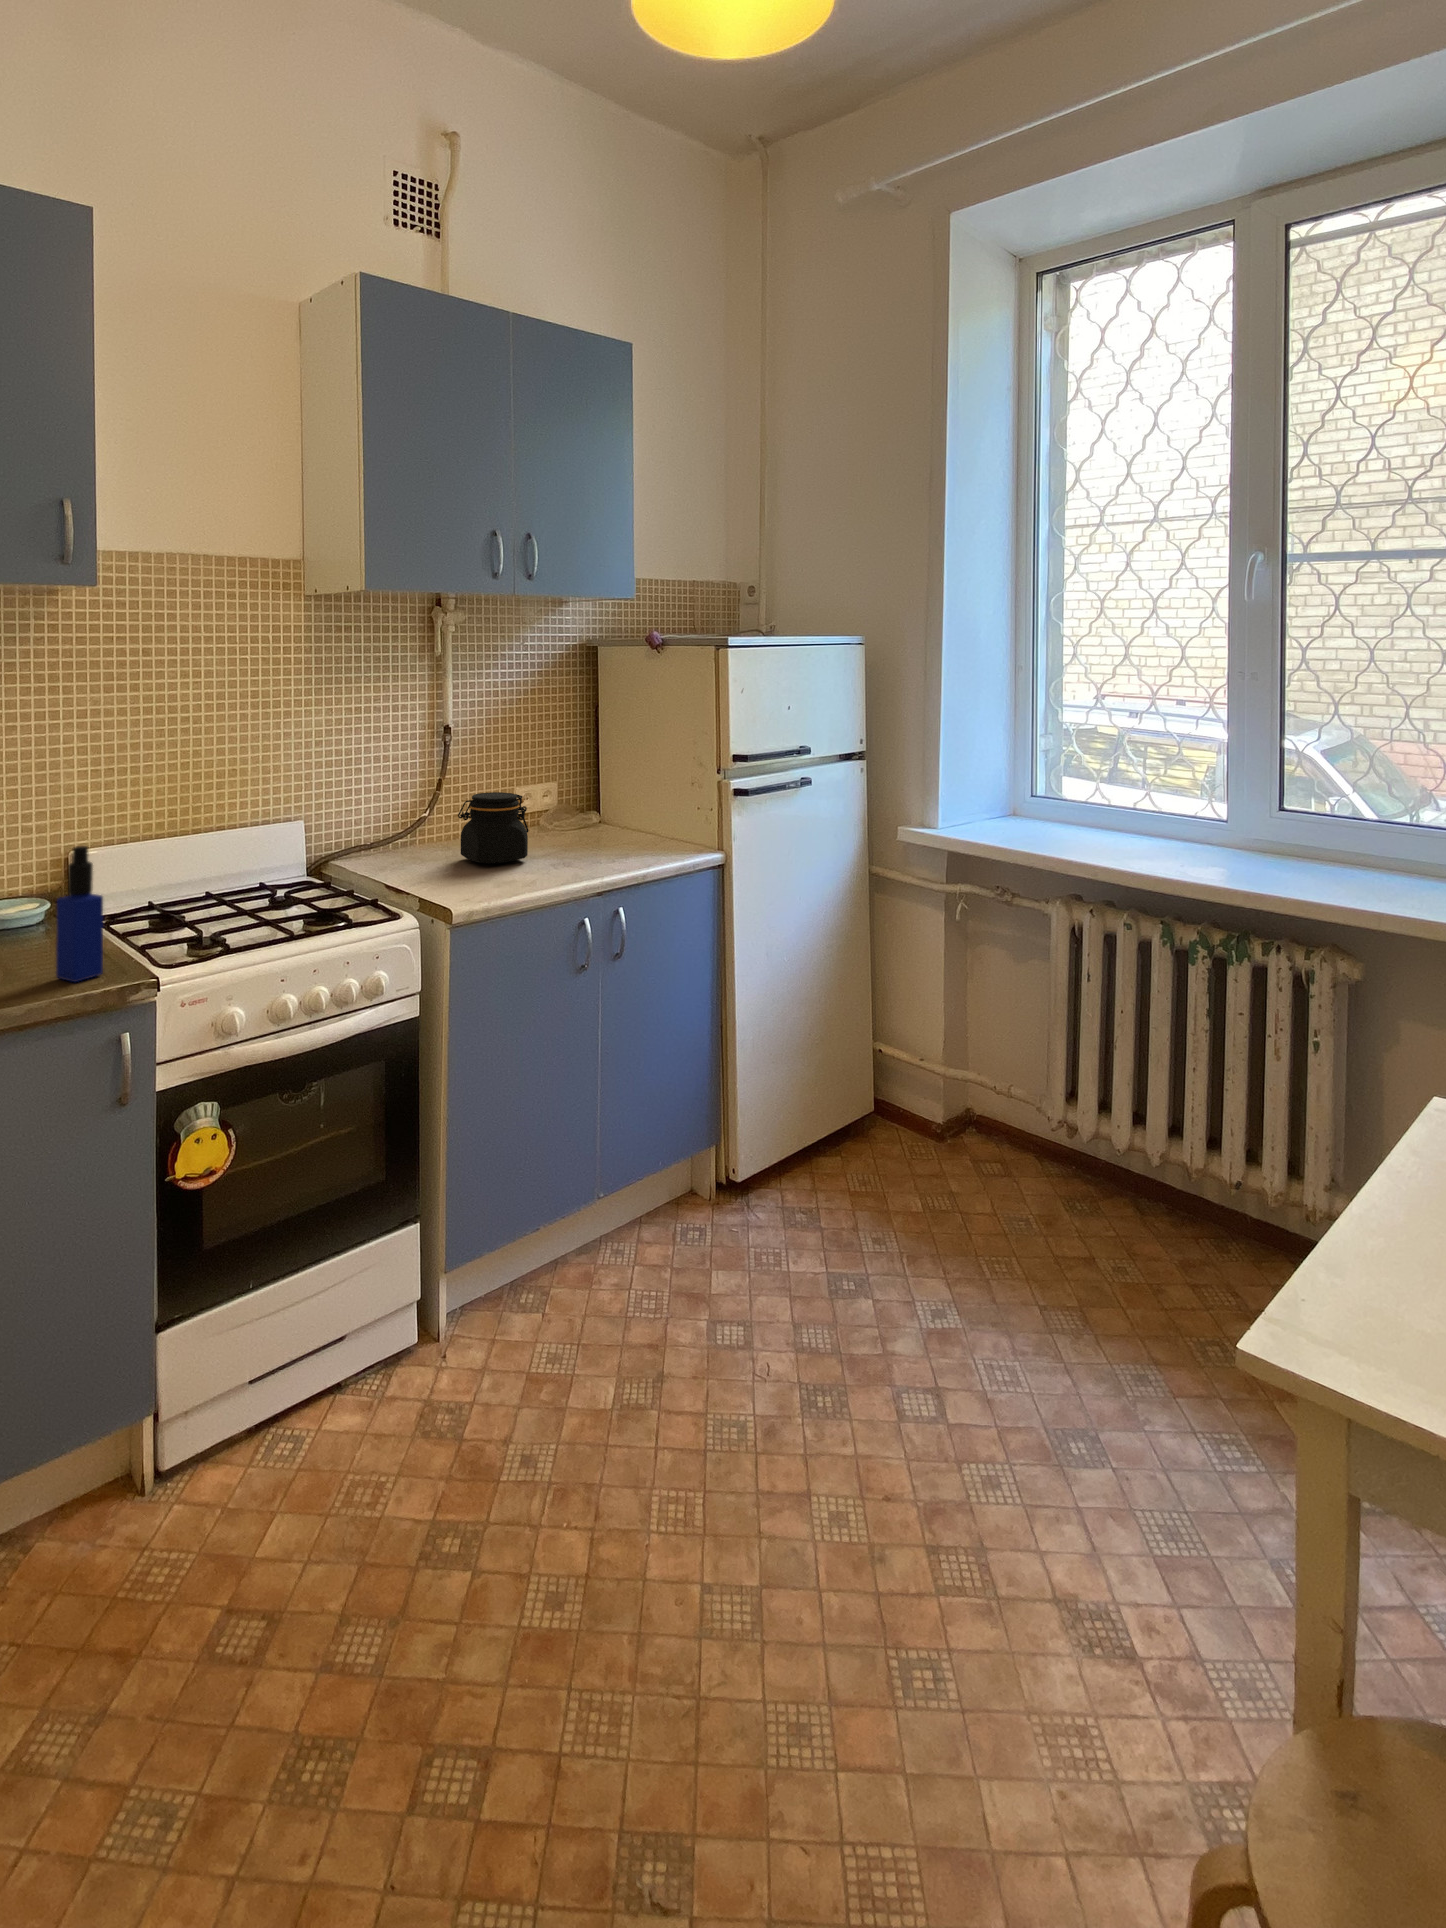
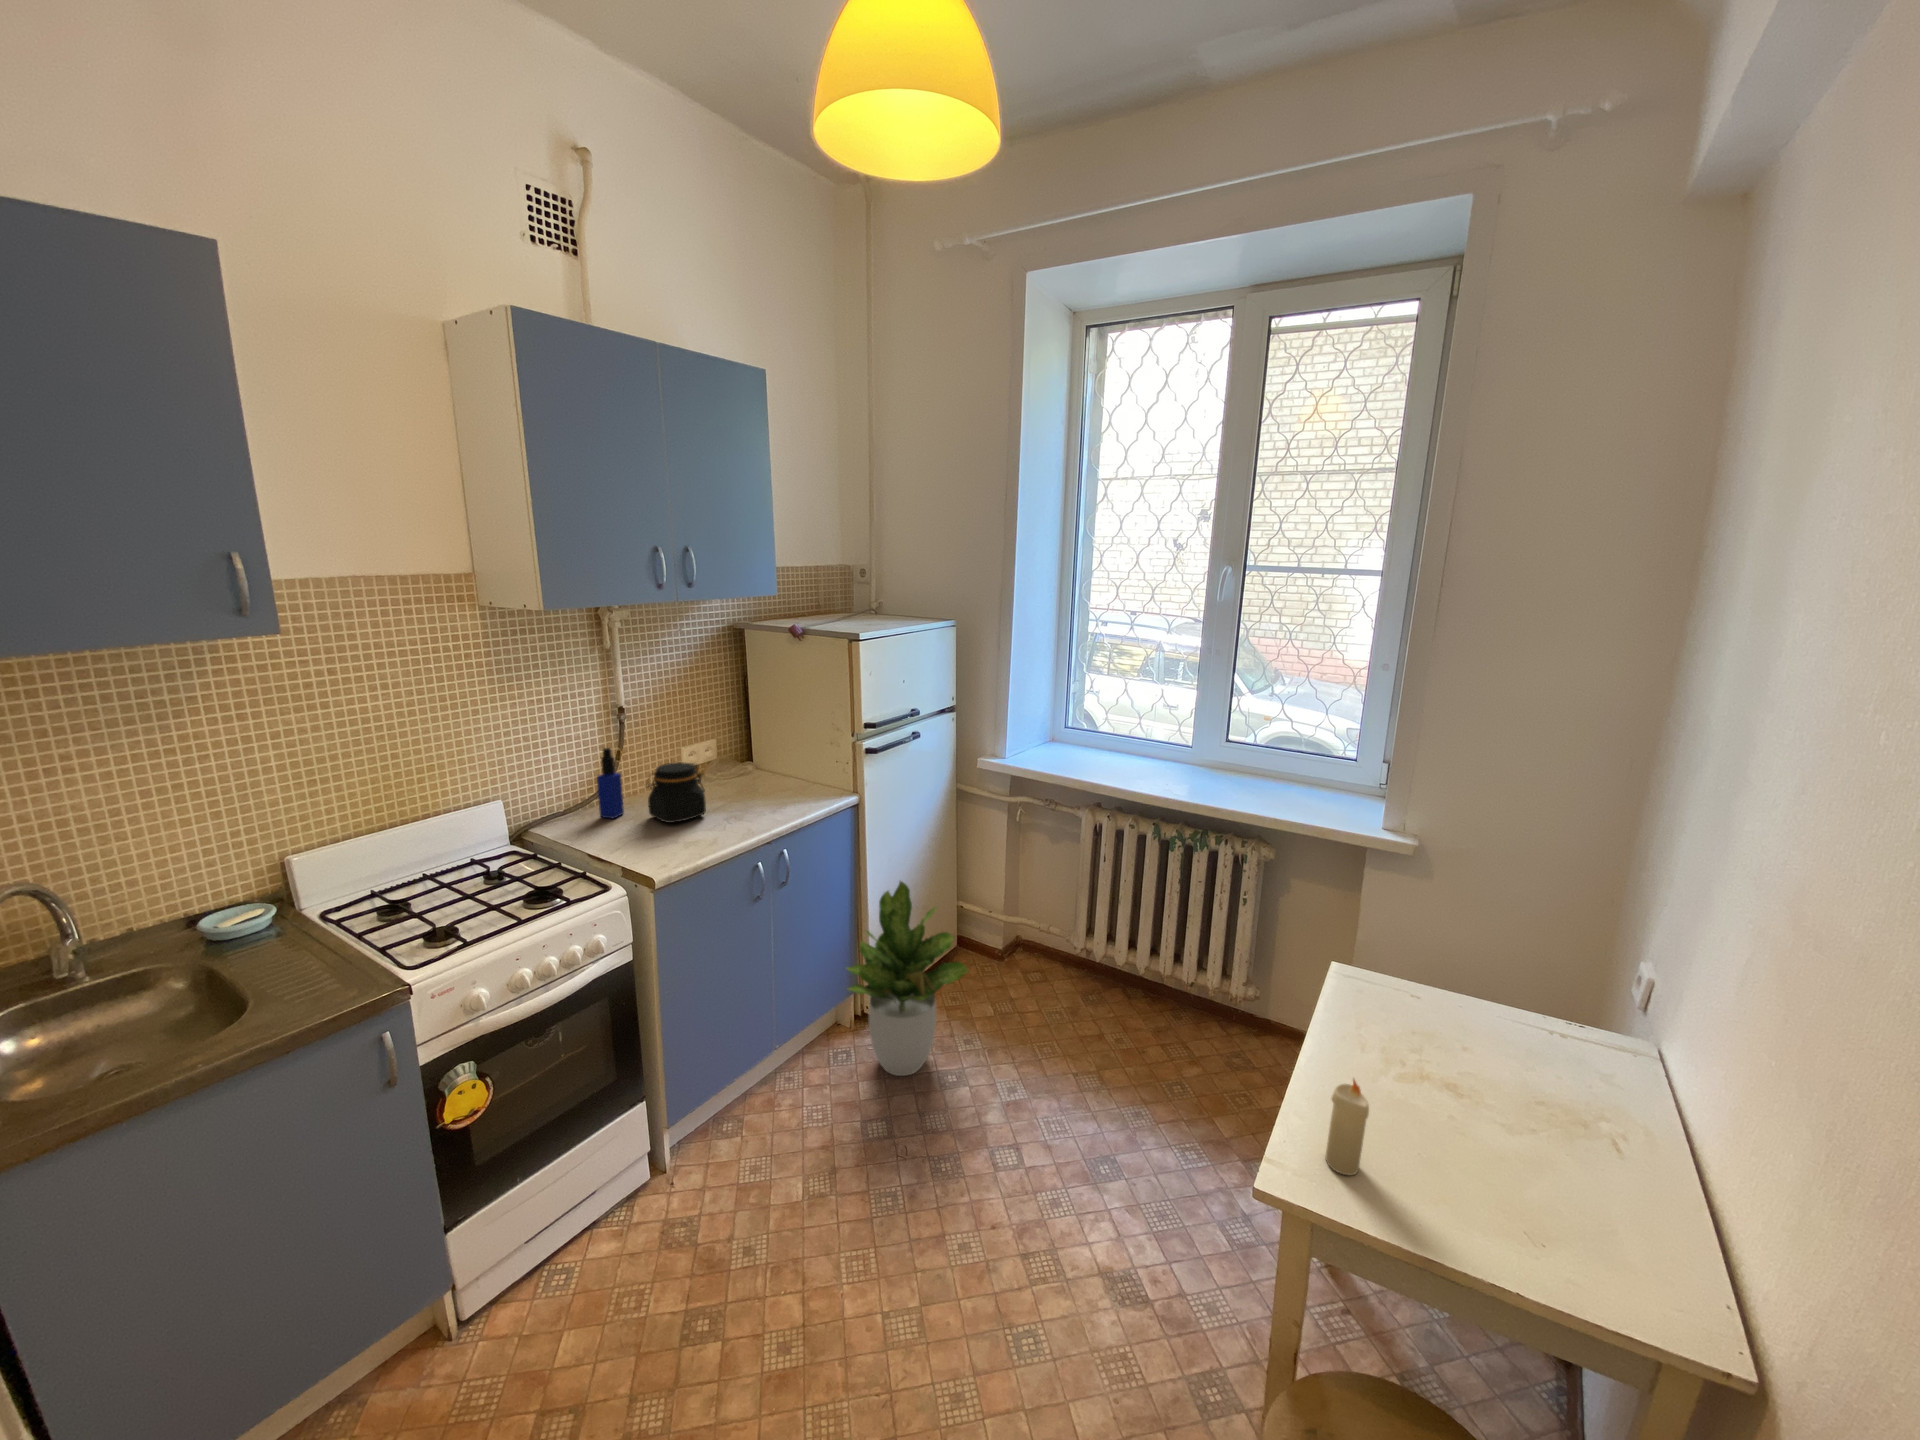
bottle: present [56,846,103,983] -> present [597,748,624,818]
potted plant: none [689,972,869,1270] -> present [847,881,969,1076]
candle: none [1364,1175,1431,1350] -> present [1325,1079,1369,1175]

